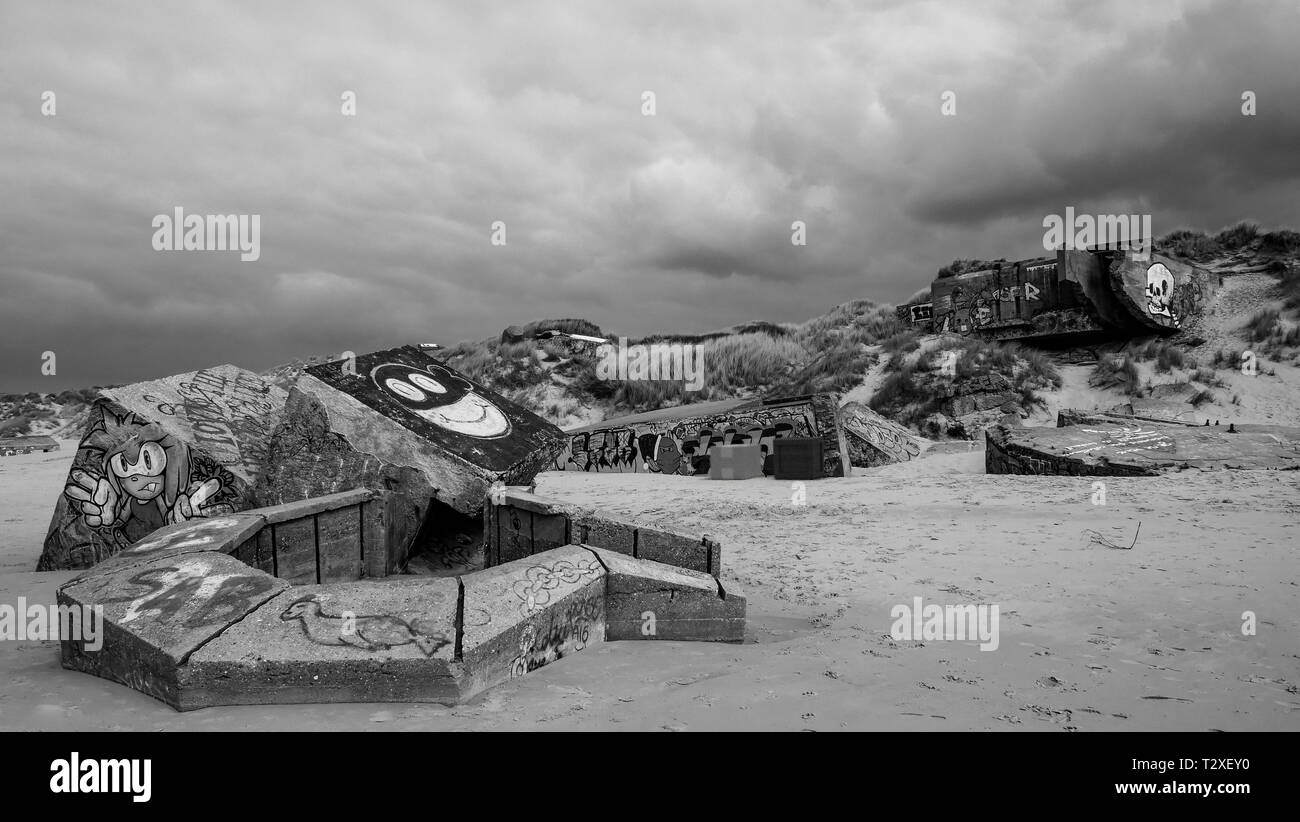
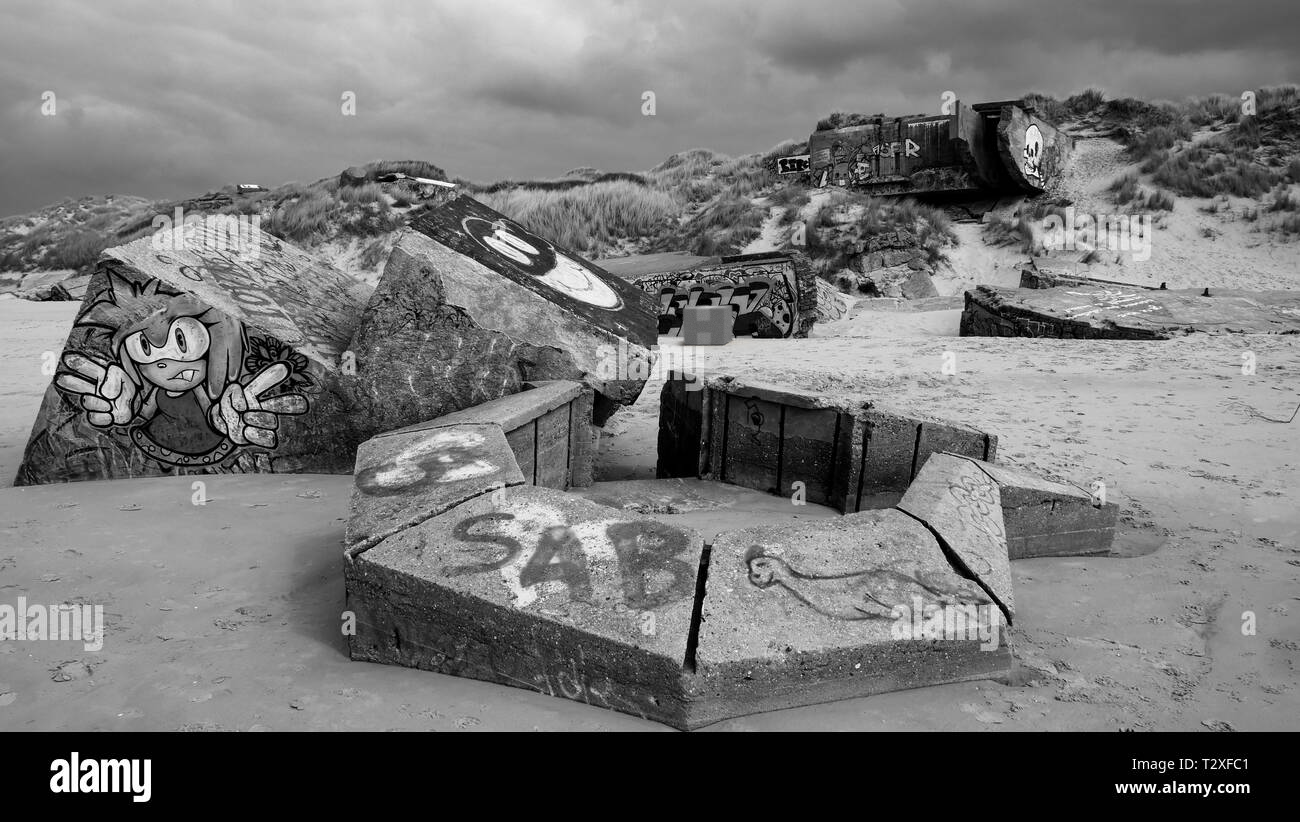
wooden crate: present [773,437,825,479] -> none [757,297,804,344]

